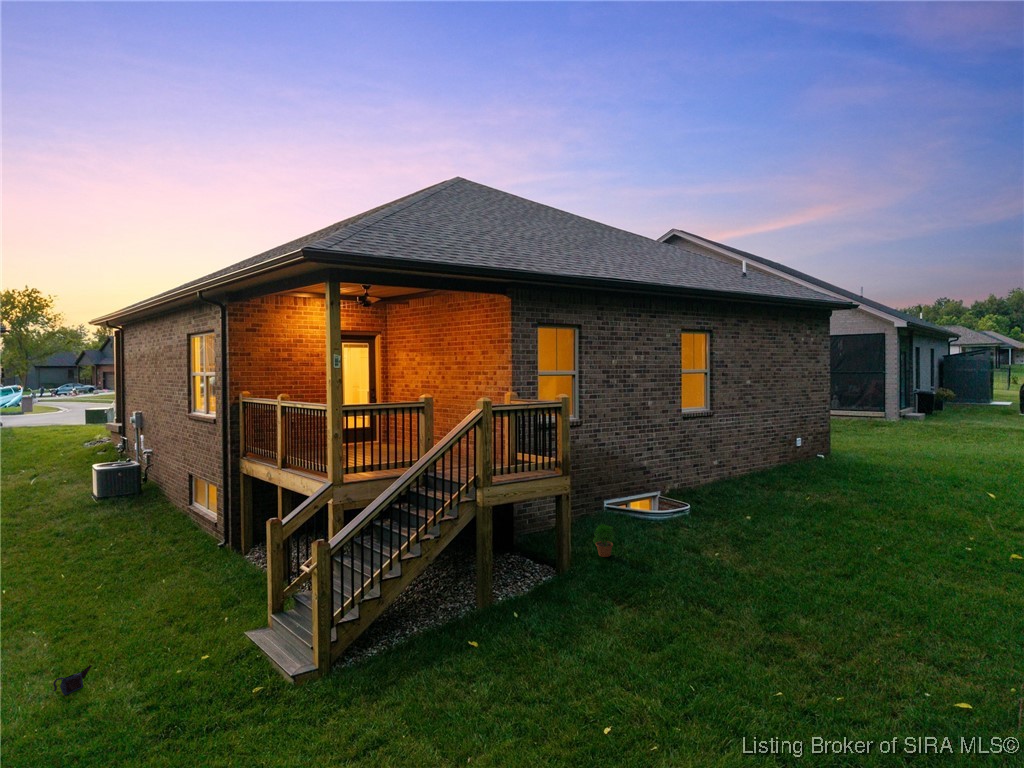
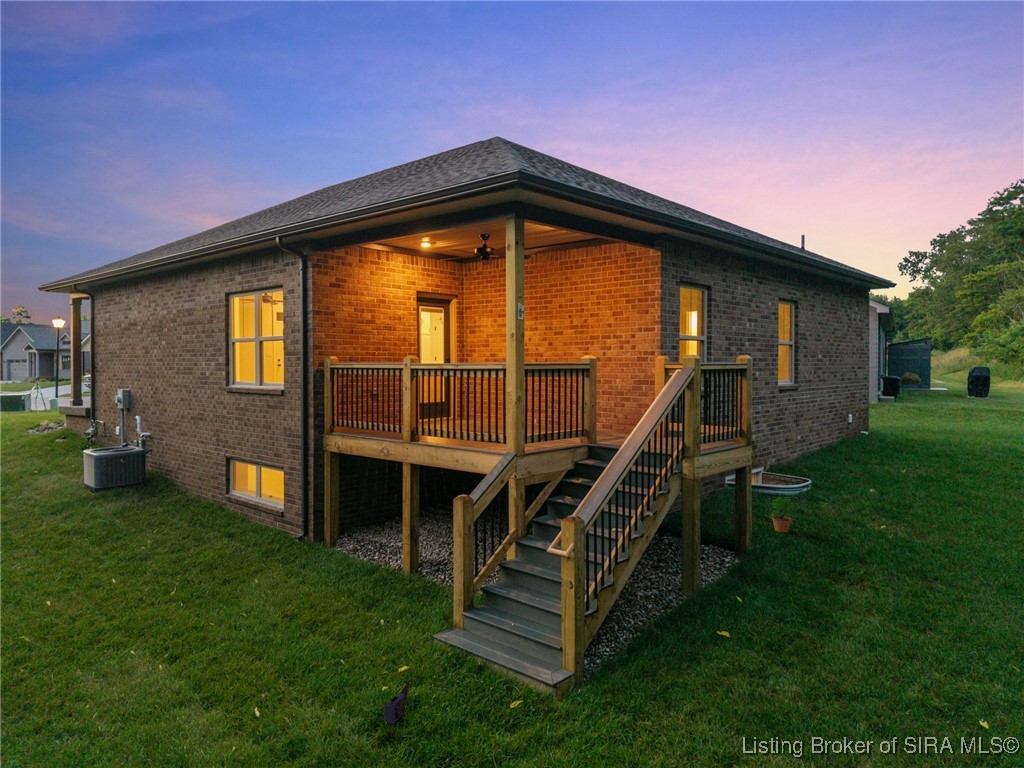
watering can: present [53,665,92,695] -> present [383,683,410,724]

